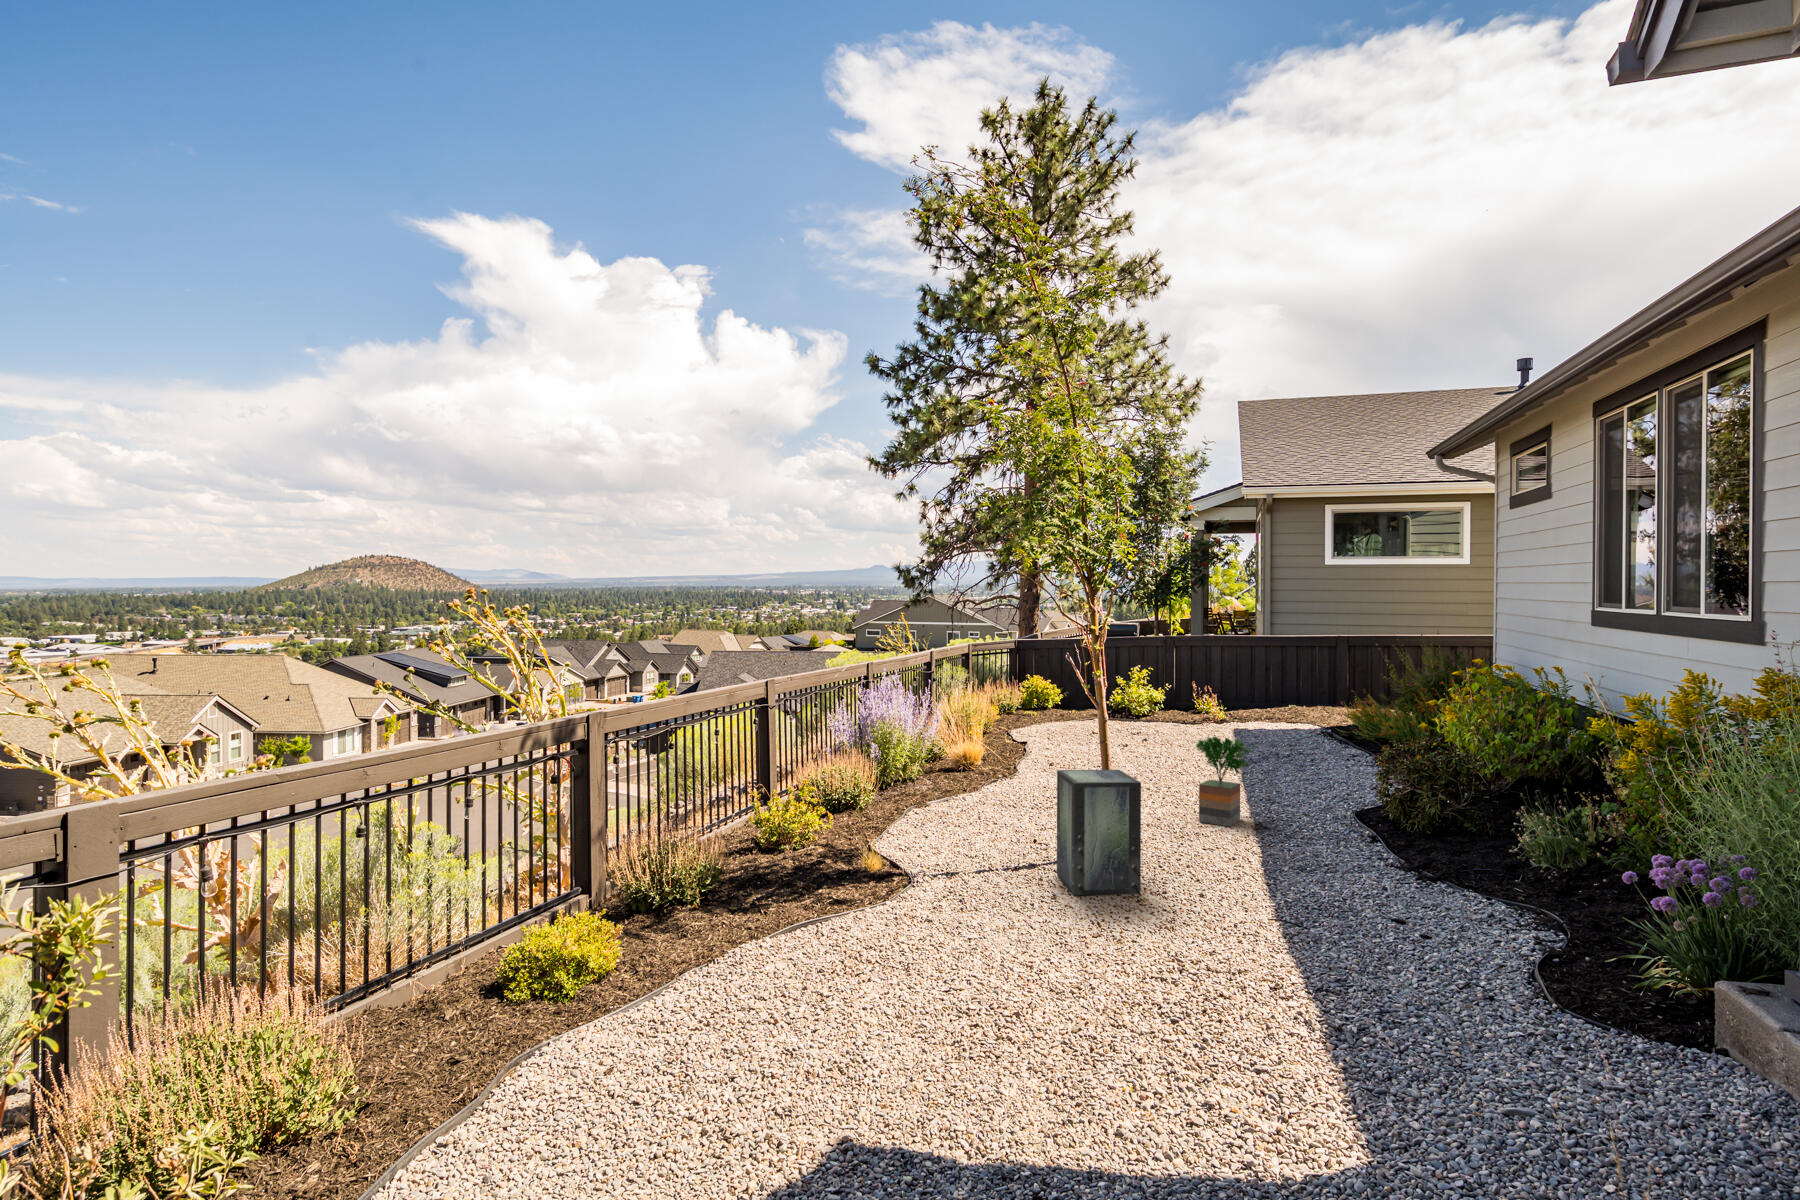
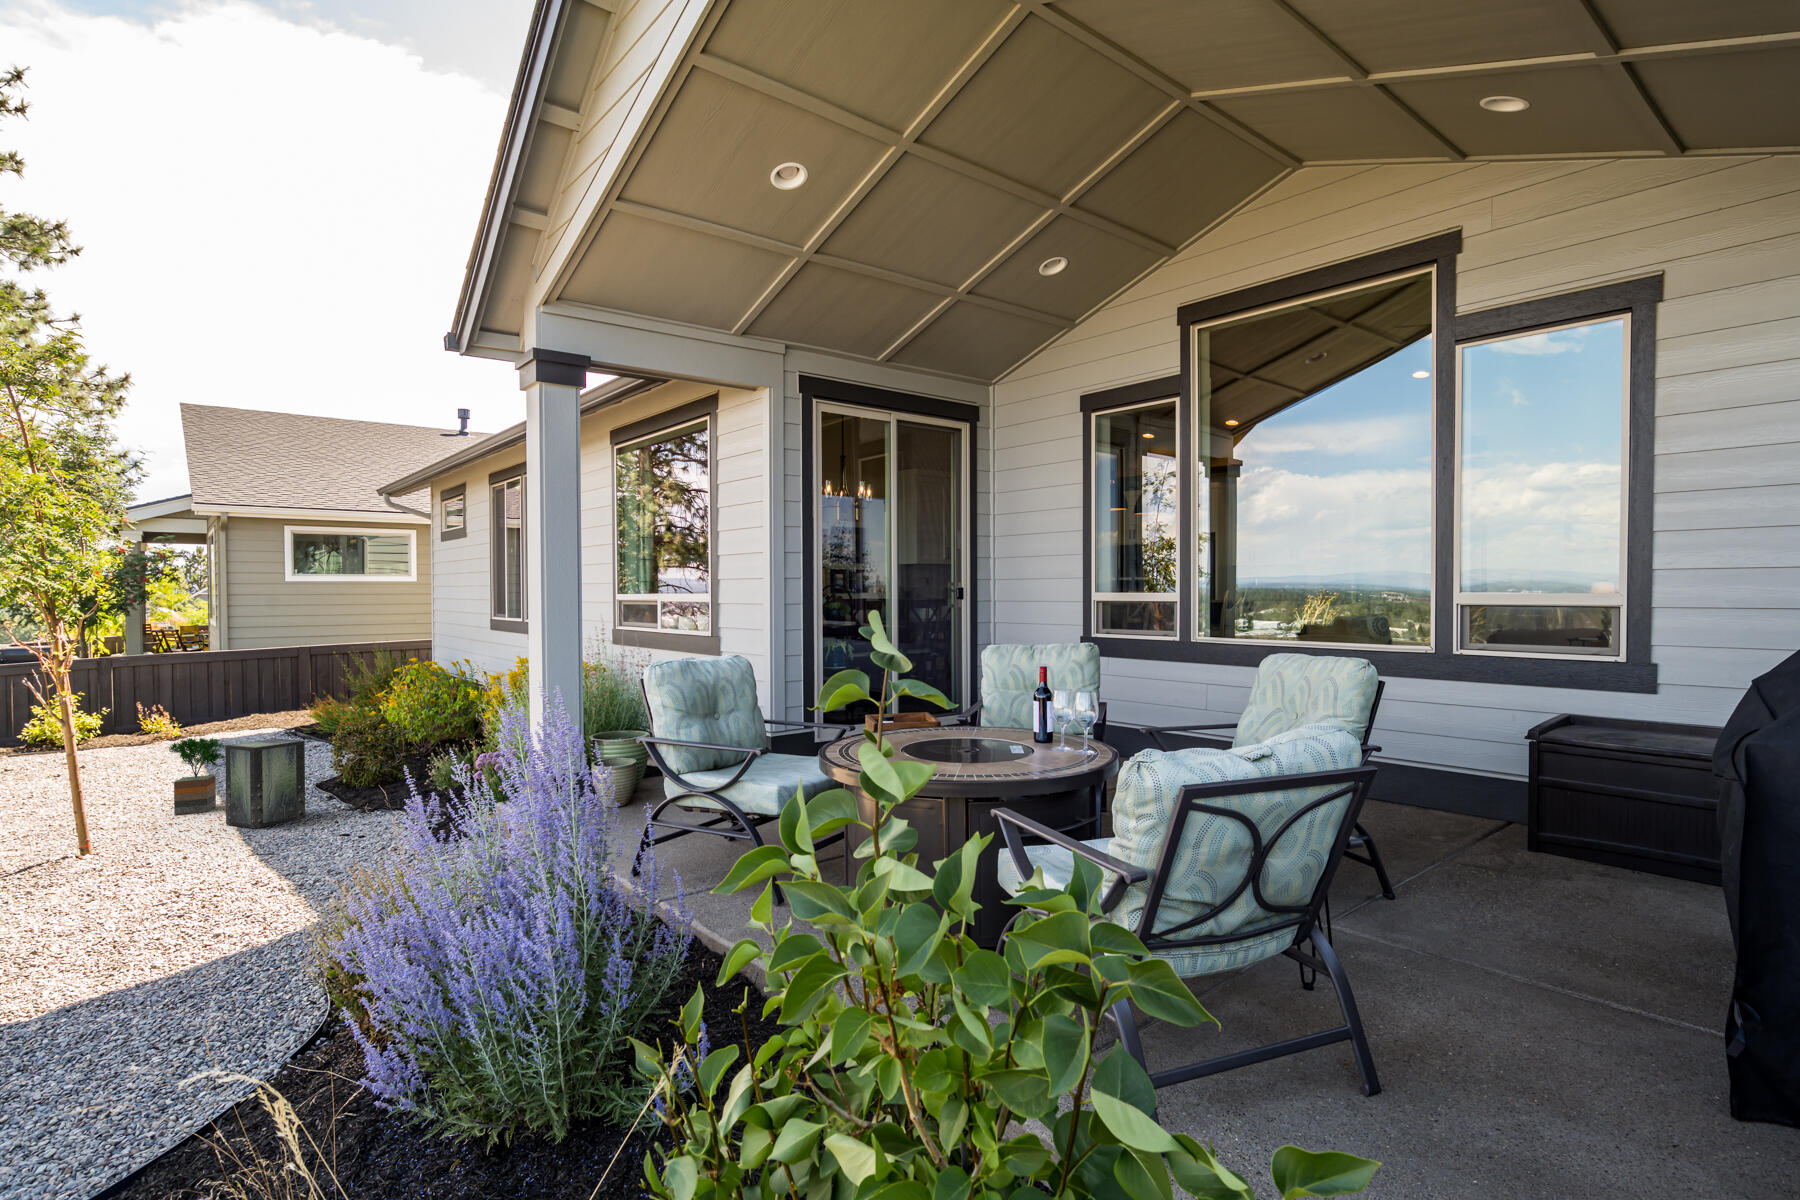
storage box: present [1057,770,1141,895] -> present [225,739,305,828]

